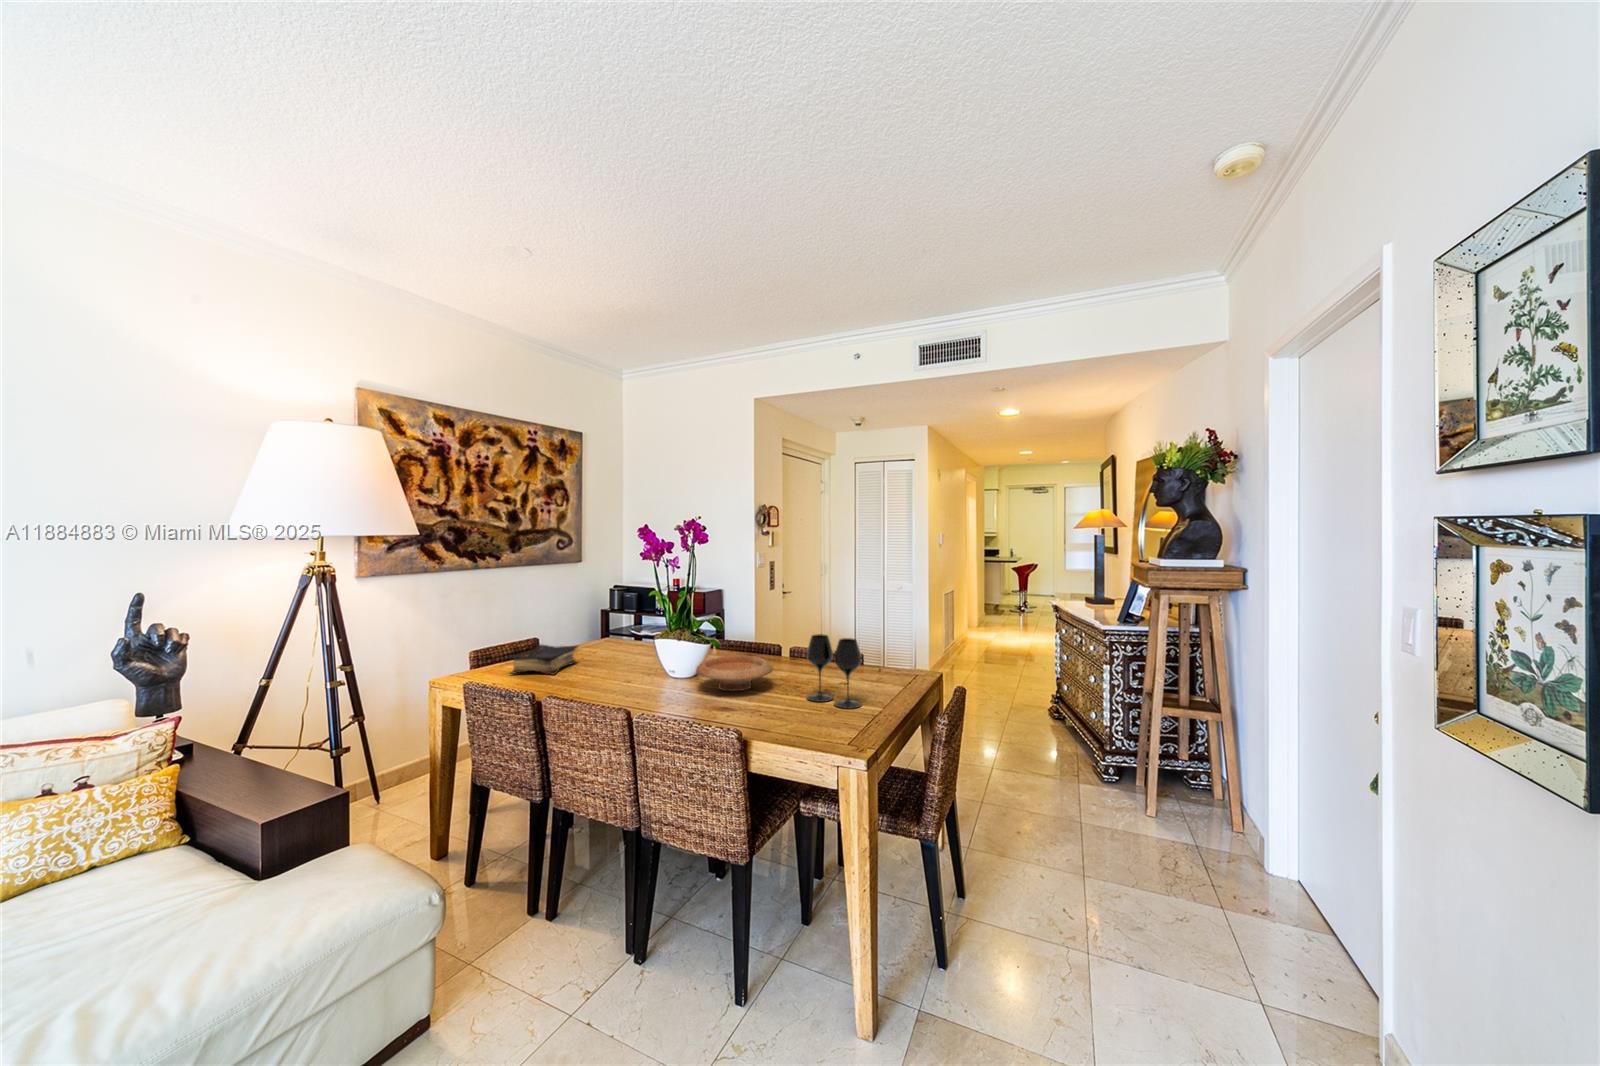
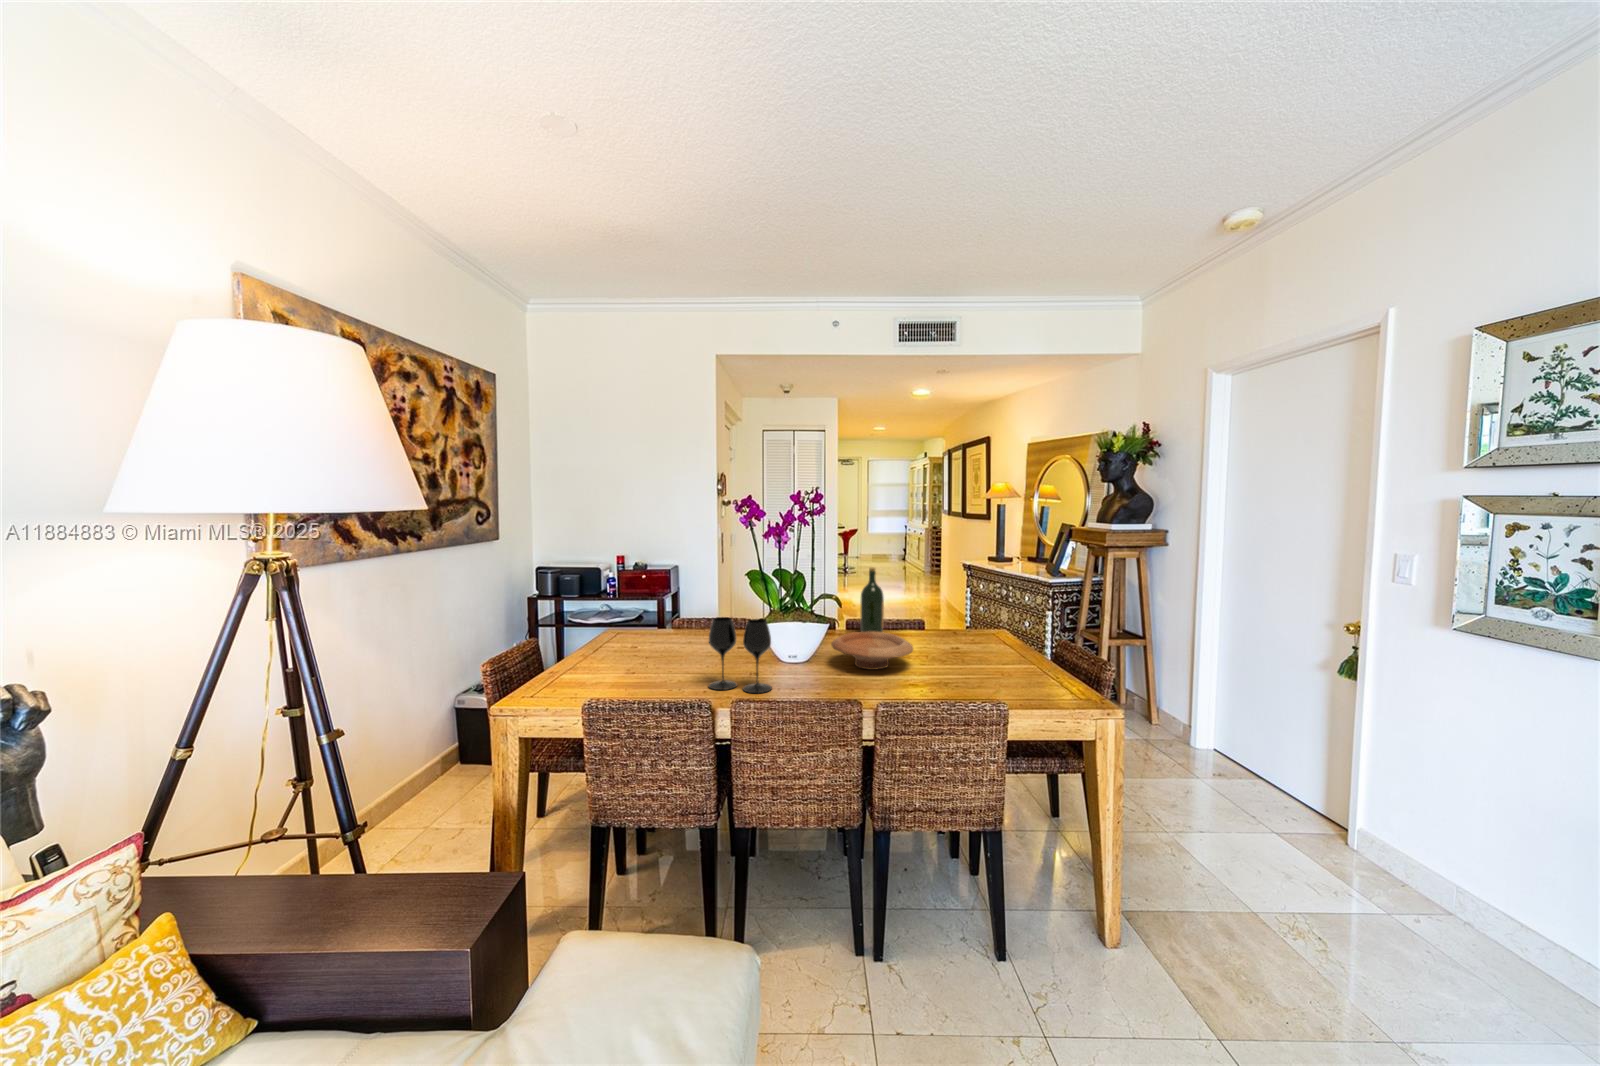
wine bottle: none [786,596,809,665] -> present [861,568,884,632]
wine glass: present [807,634,861,709] -> present [709,617,772,693]
book: present [508,644,578,675] -> none [581,640,644,684]

